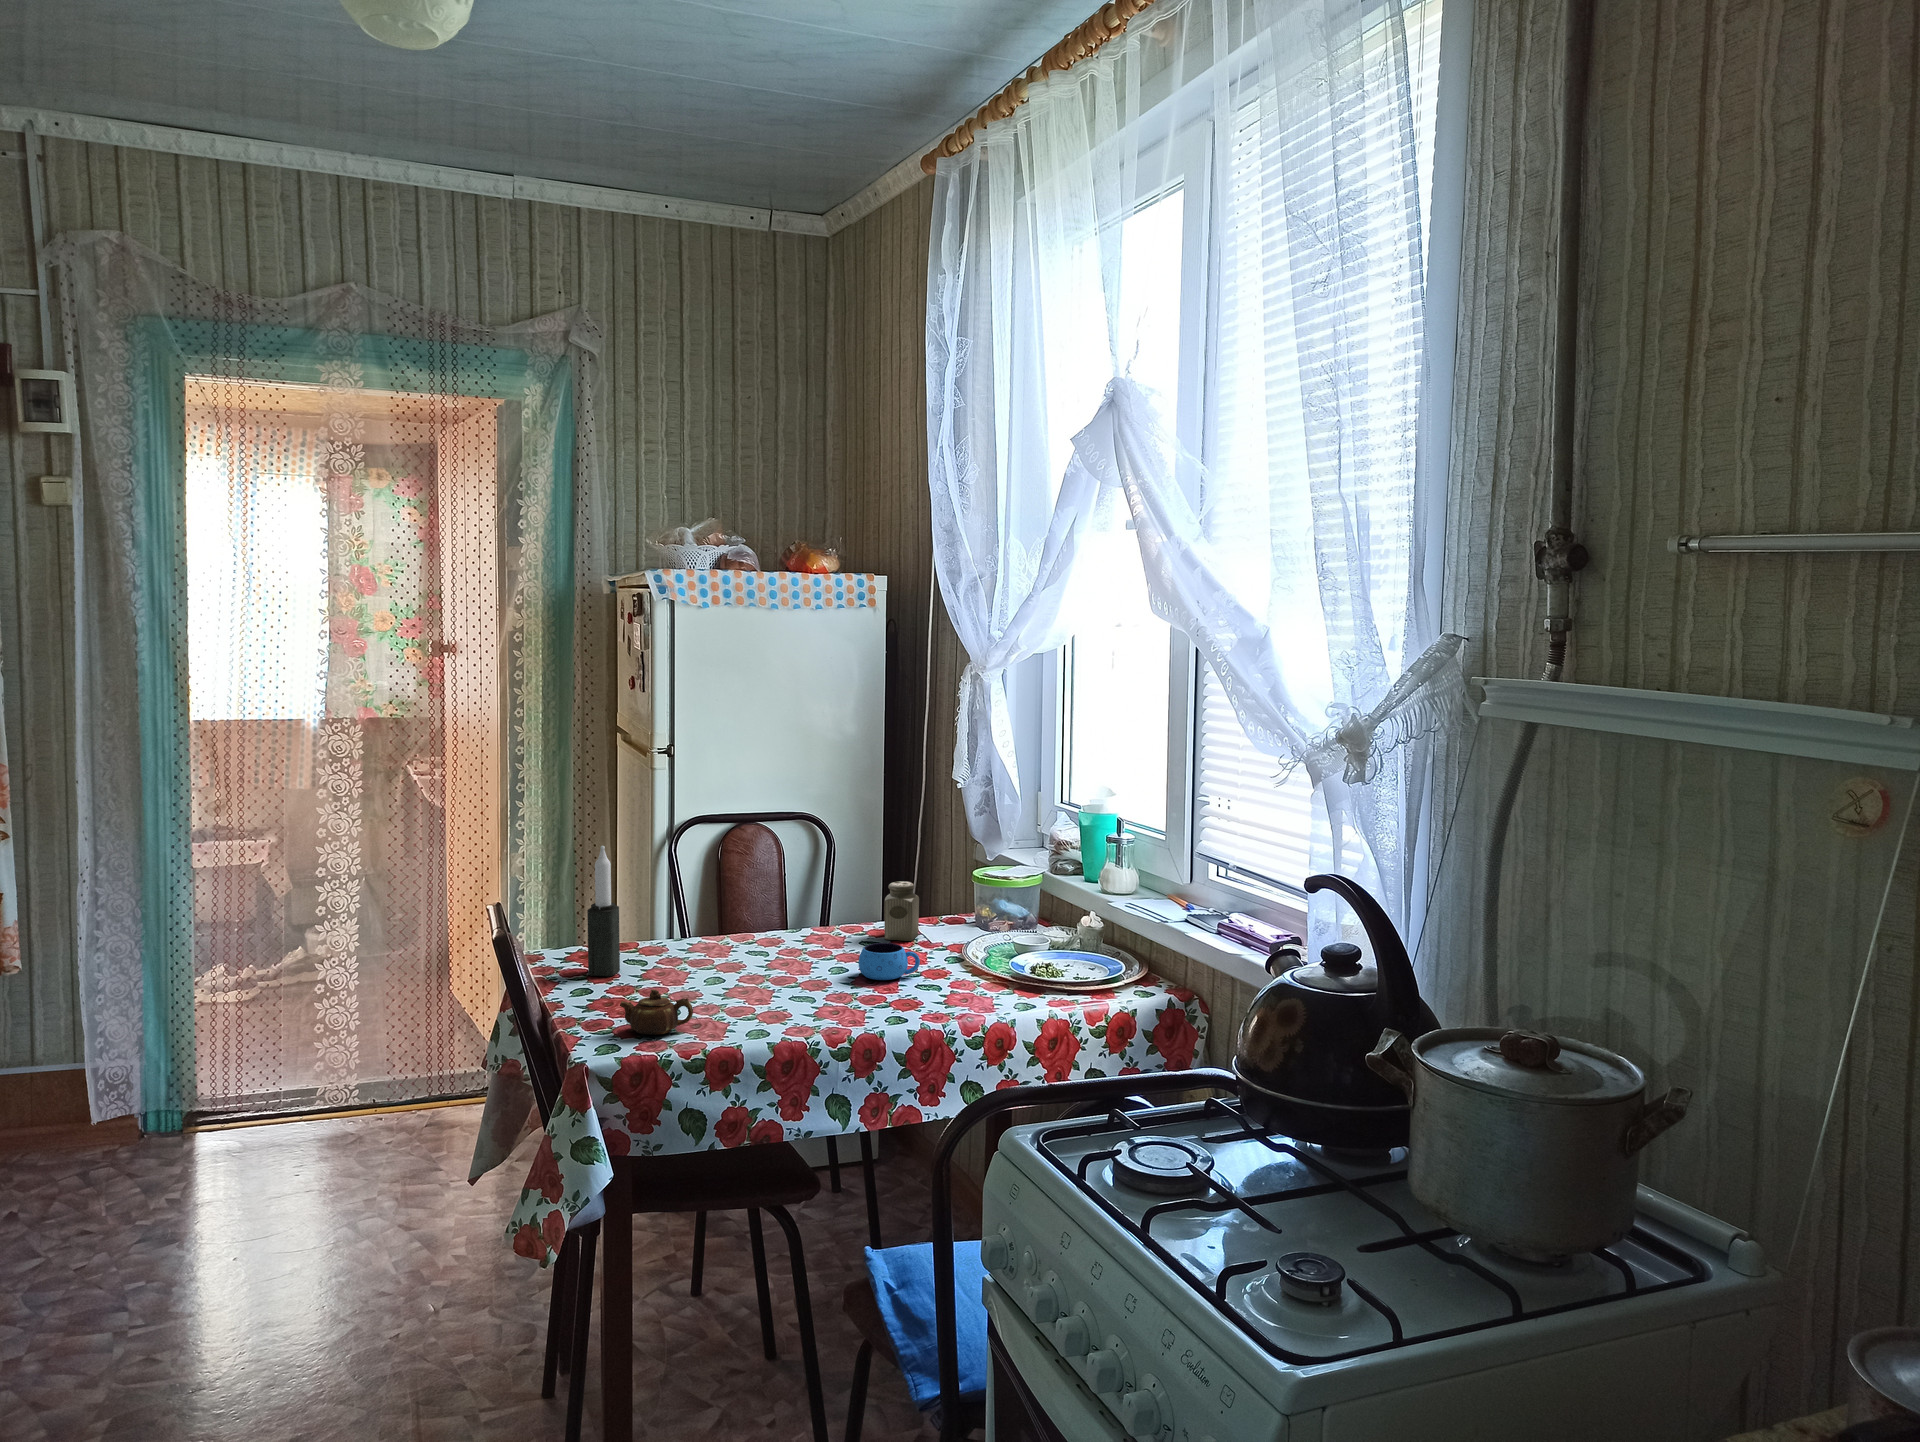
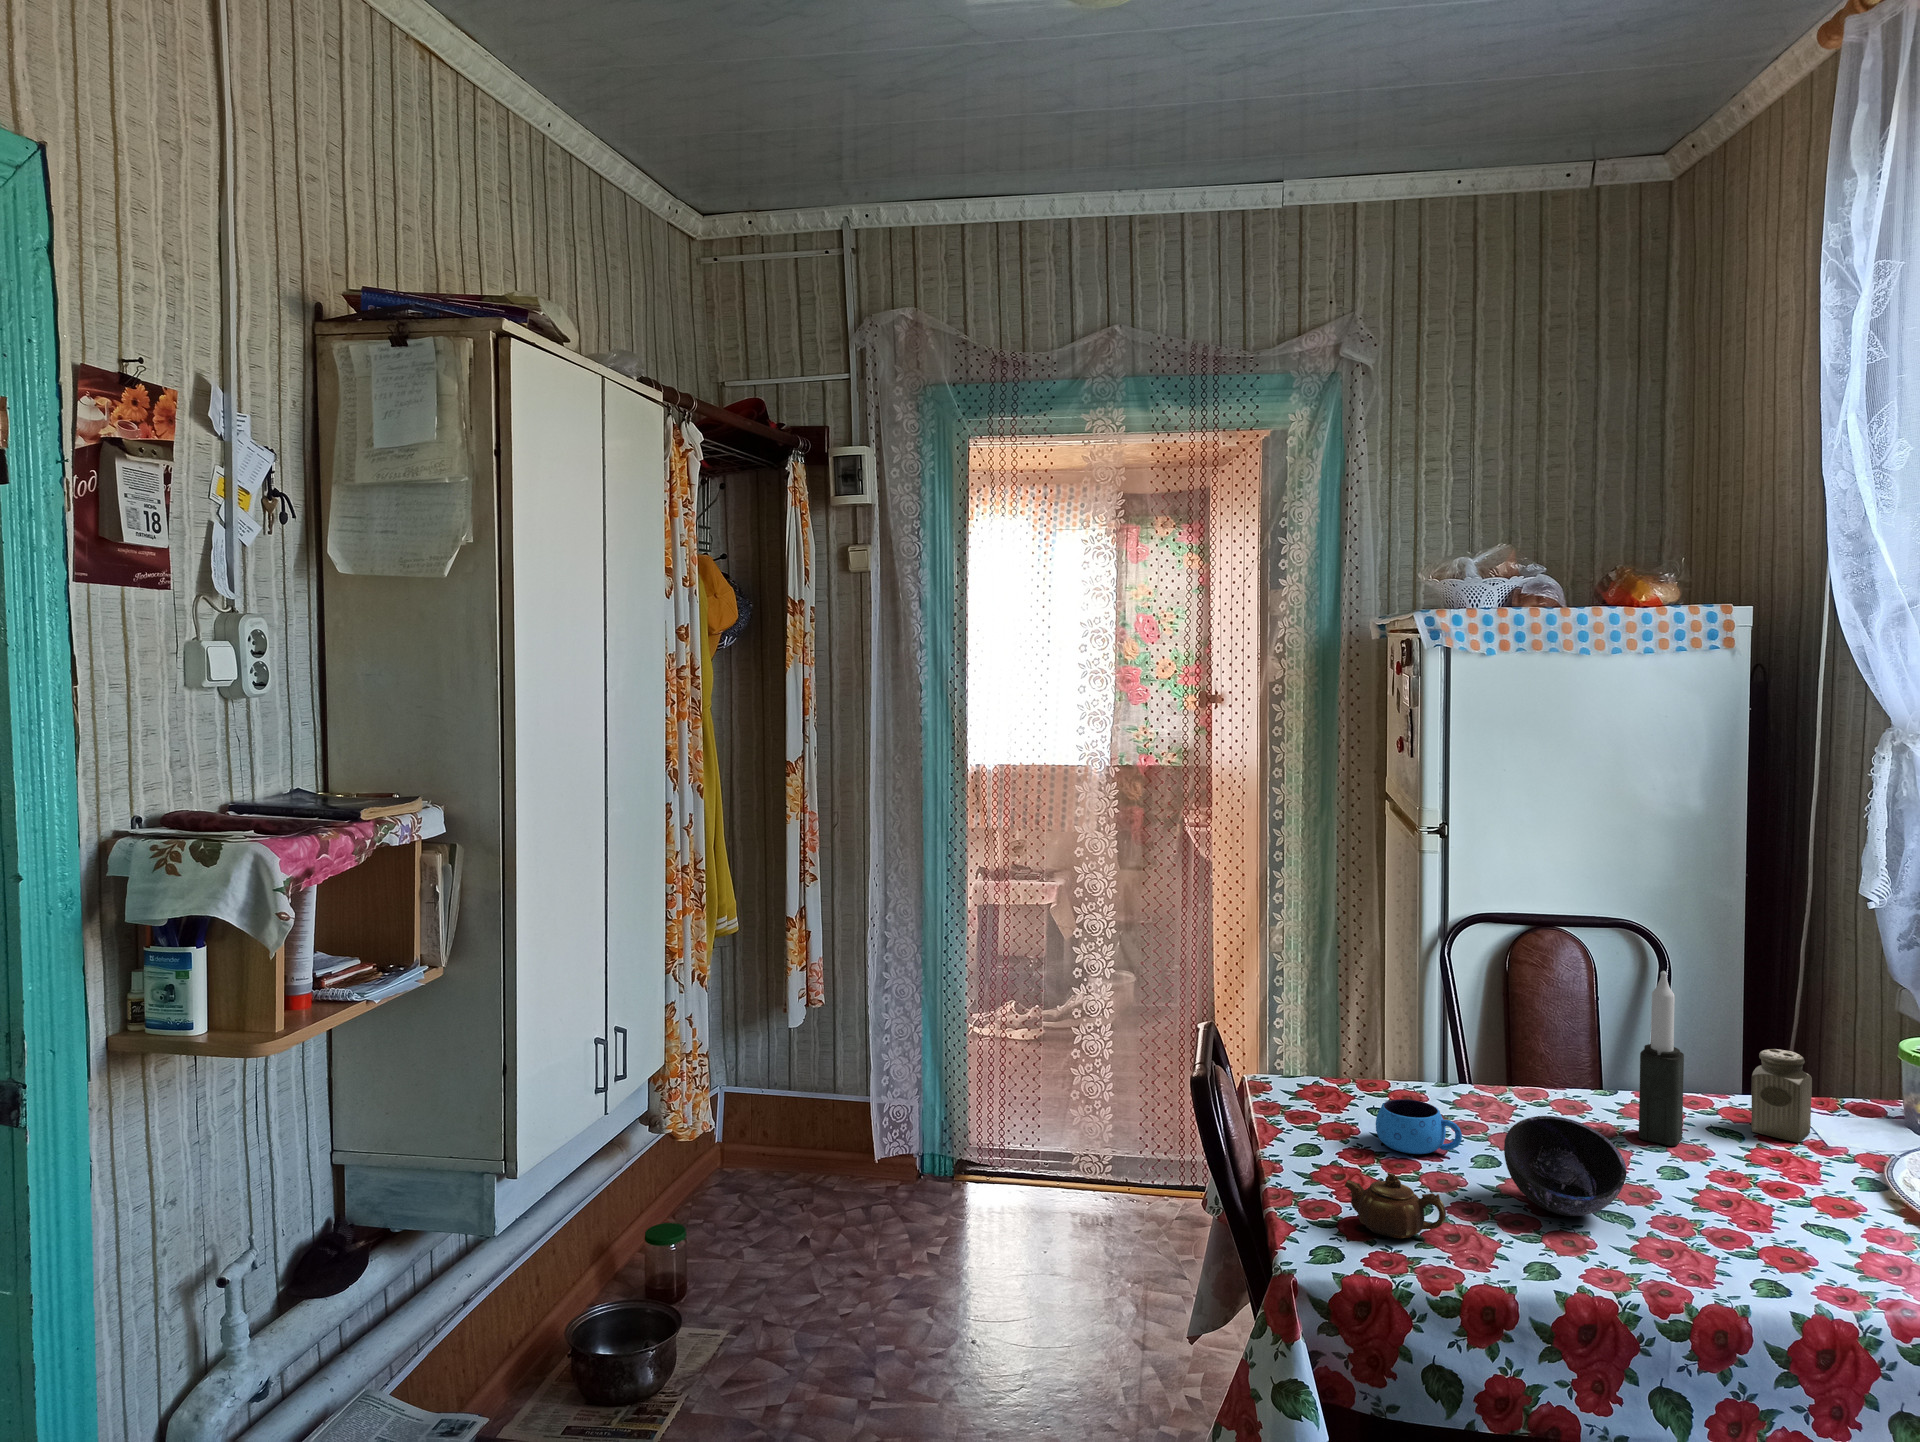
candle: present [587,846,620,976] -> present [1639,971,1684,1146]
bowl: none [730,938,809,1002] -> present [1504,1116,1627,1216]
mug: present [859,943,920,980] -> present [1376,1099,1462,1154]

